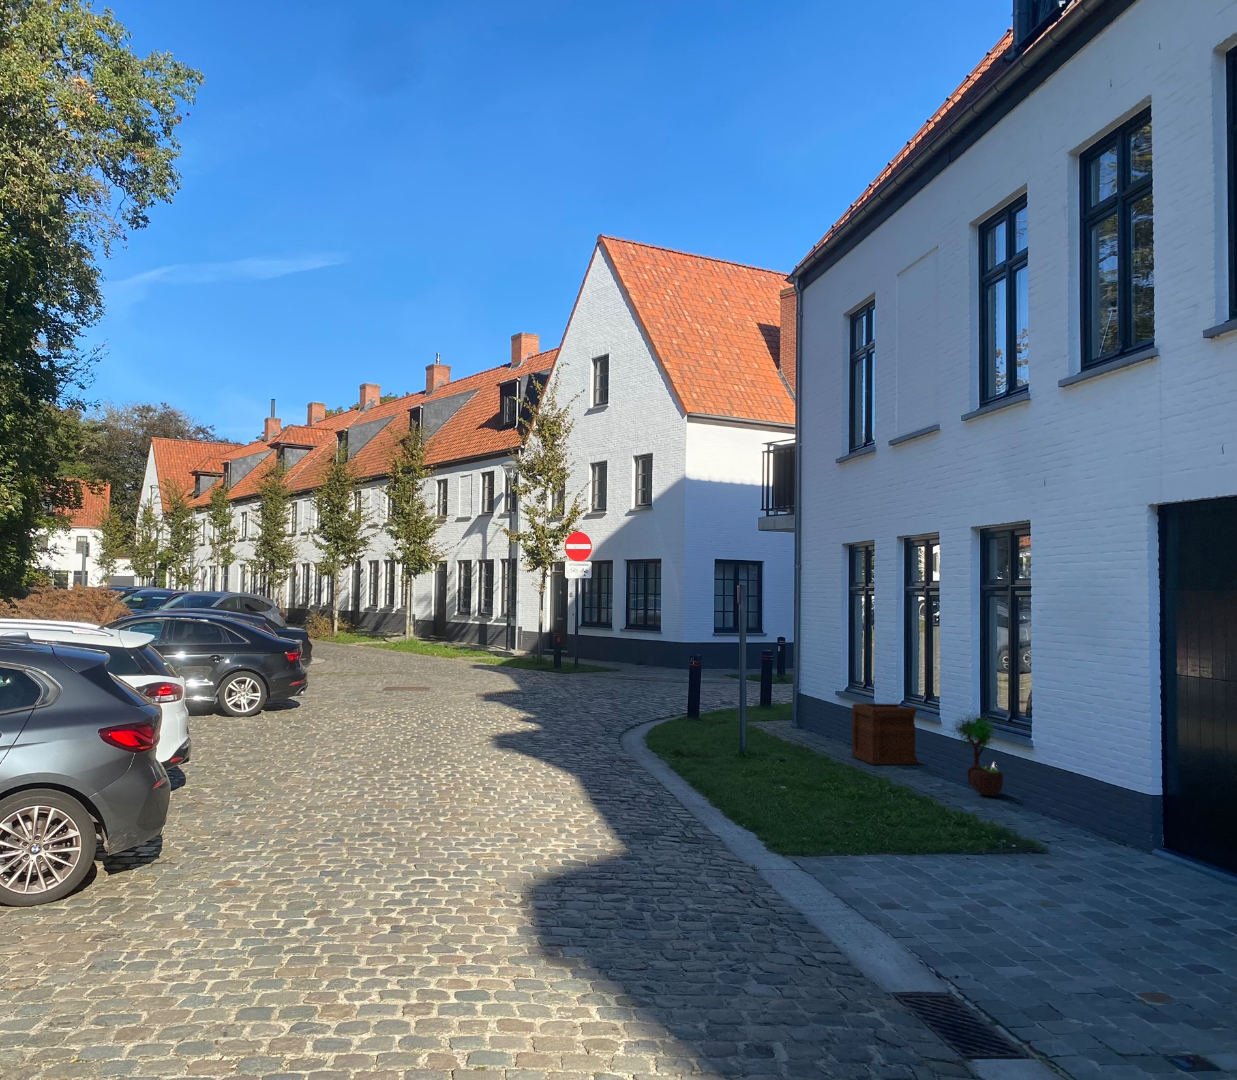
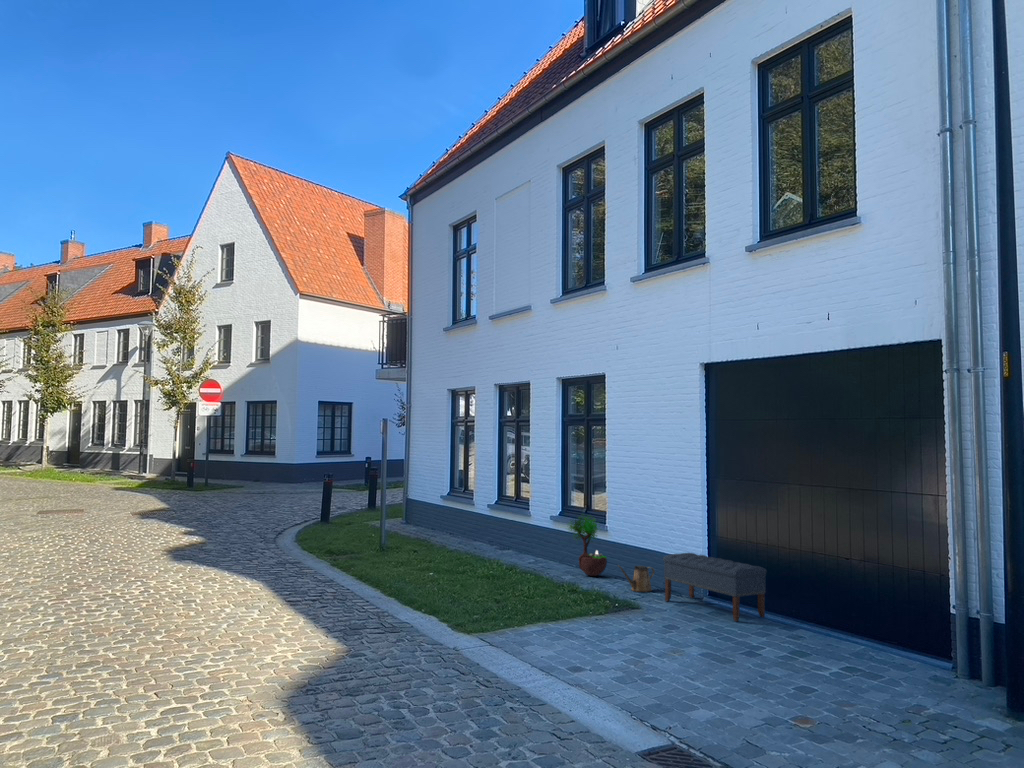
wooden crate: present [852,704,923,765] -> none [474,508,531,557]
bench: none [1059,769,1192,862] -> present [663,553,767,621]
watering can: none [1003,781,1061,819] -> present [618,565,655,592]

